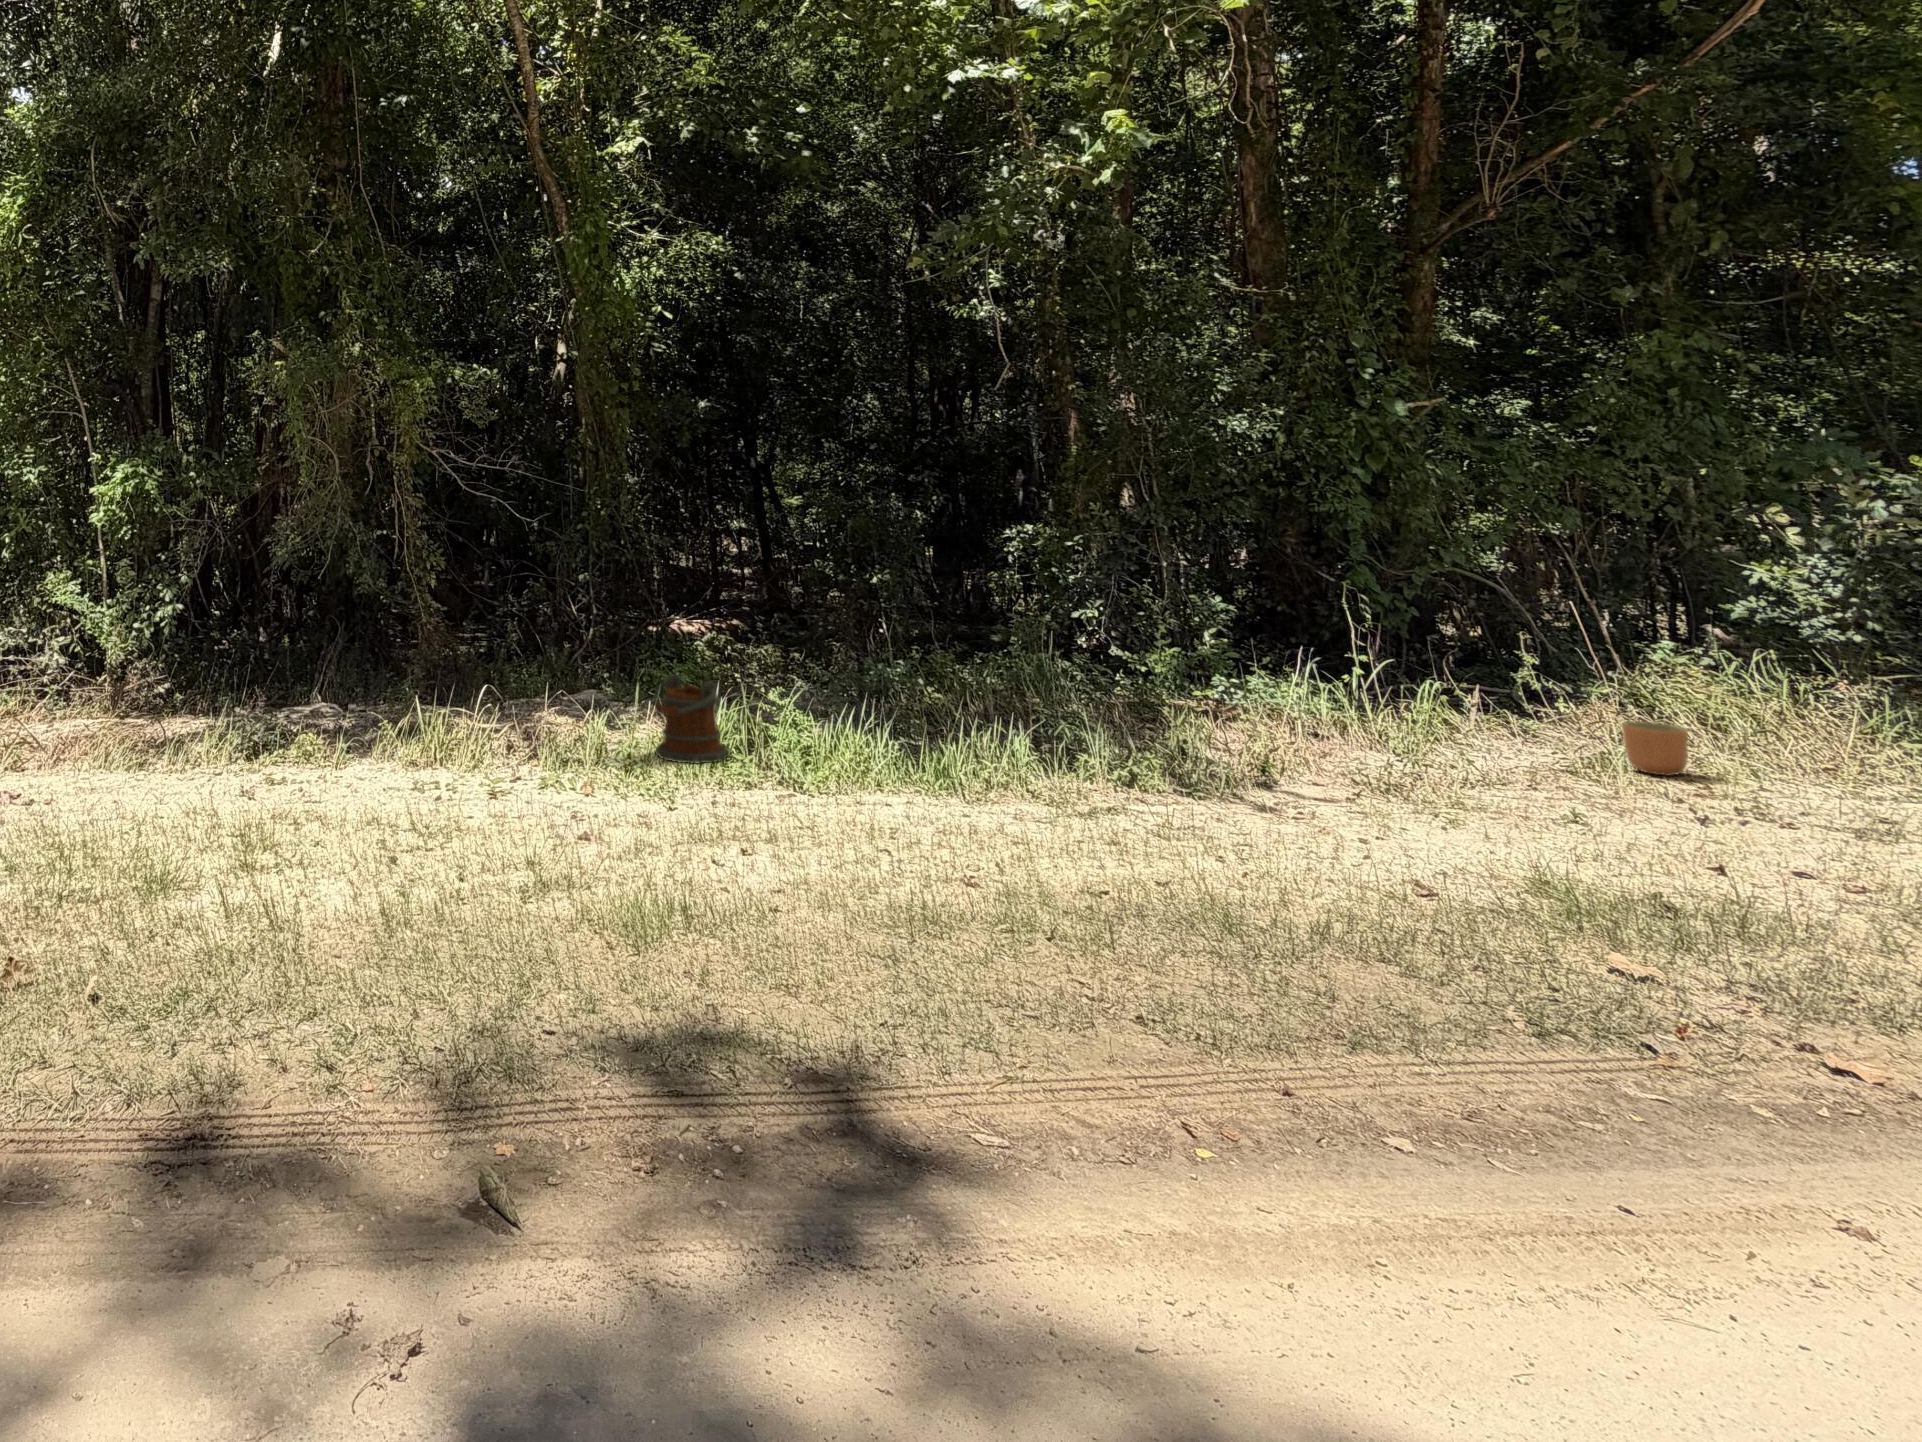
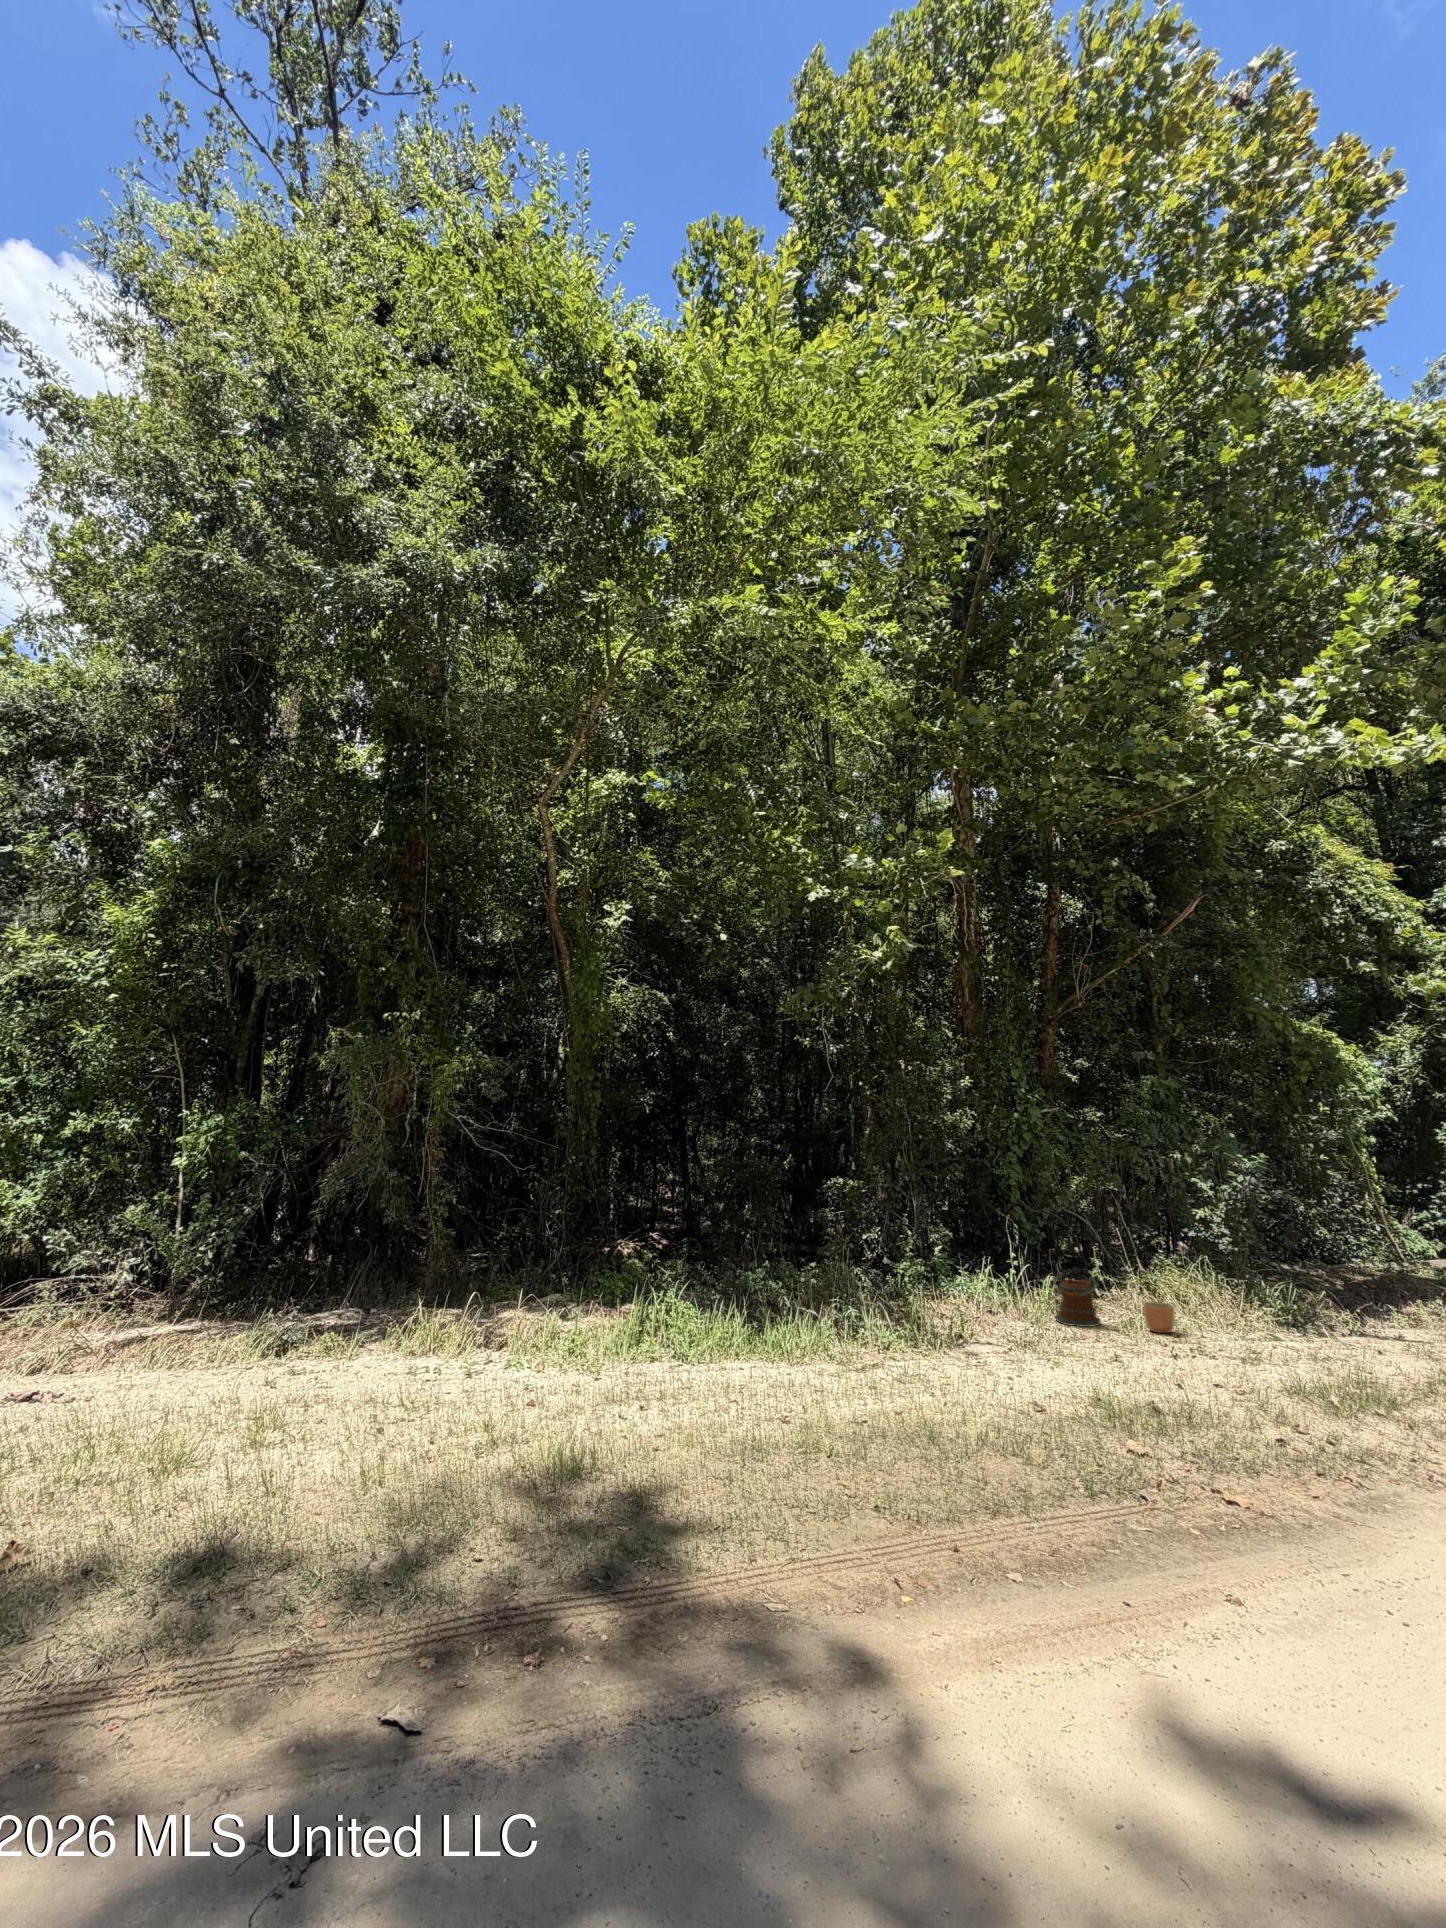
bucket: present [654,674,730,764] -> present [1053,1272,1100,1327]

